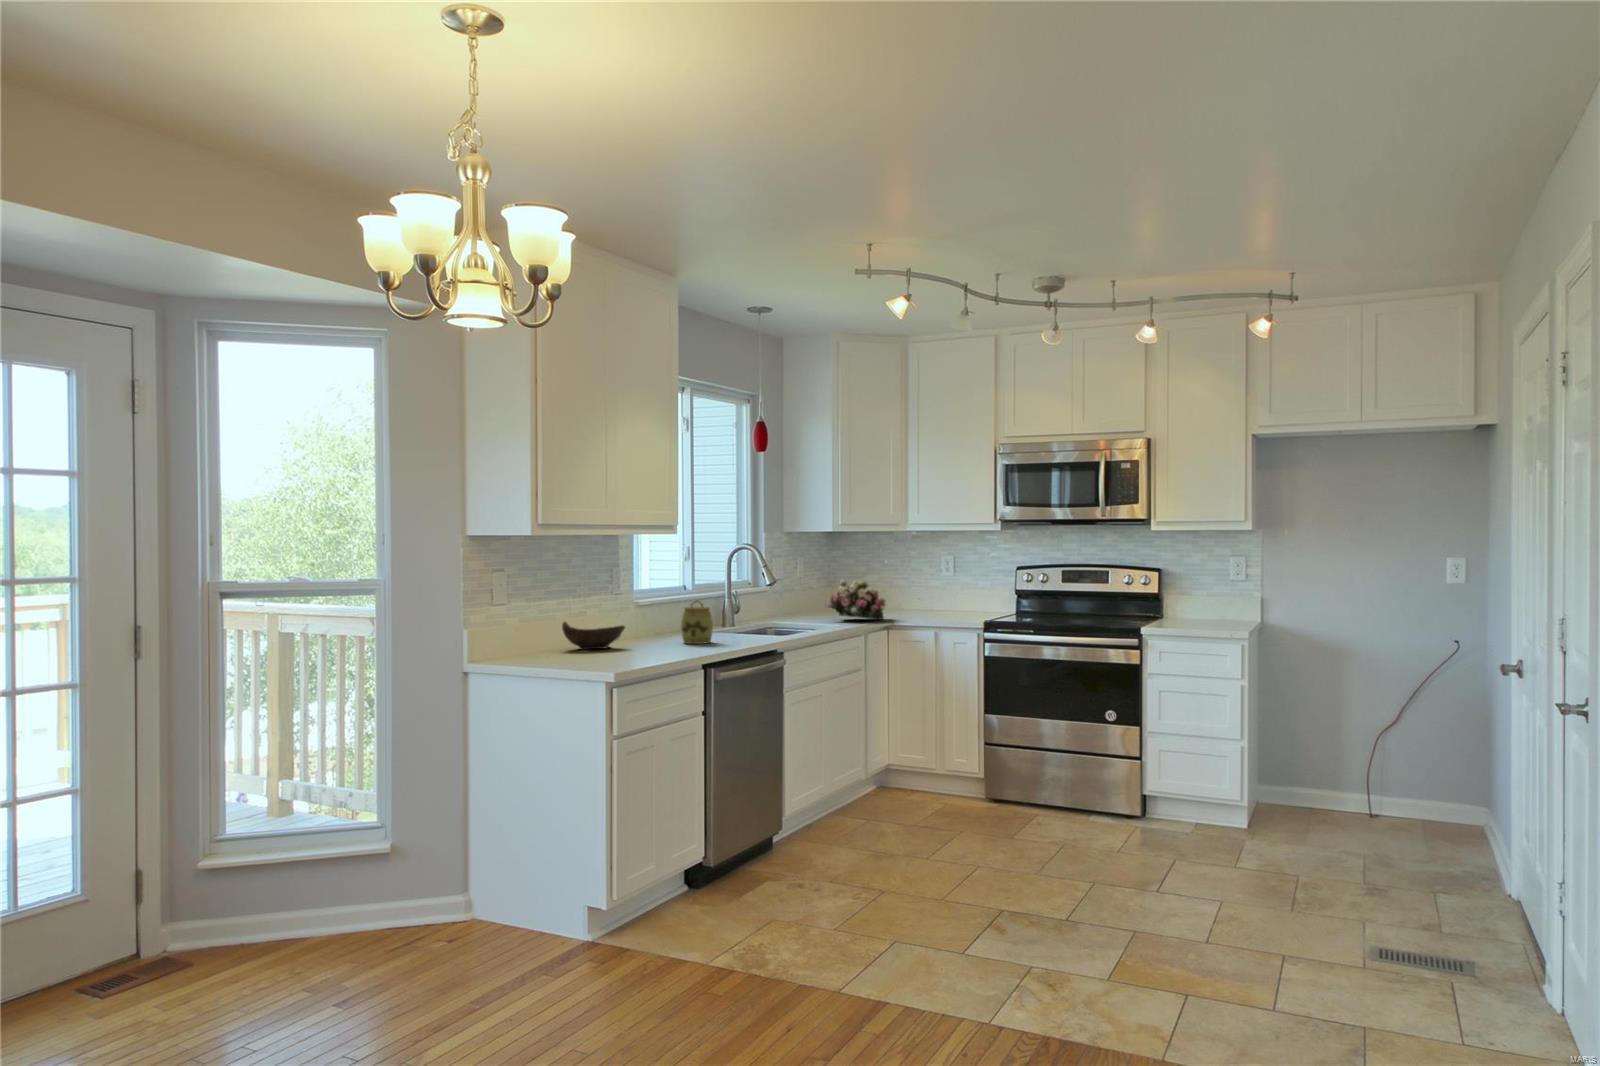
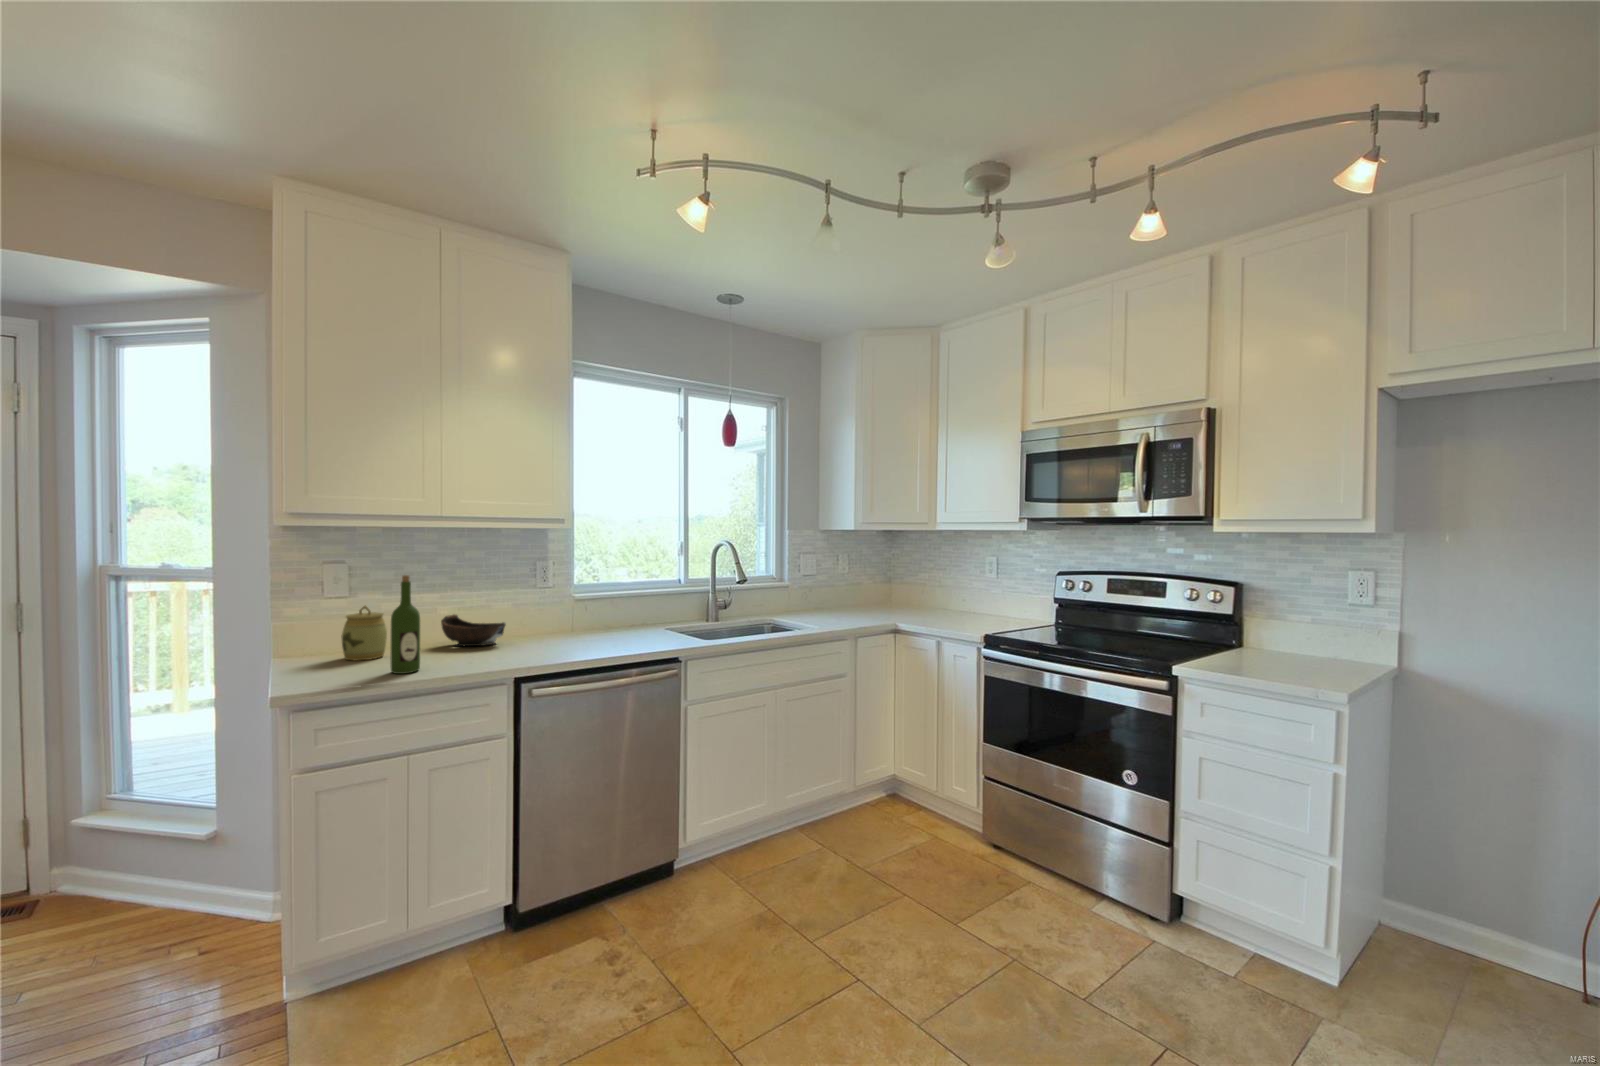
wine bottle: none [622,577,644,661] -> present [390,575,420,674]
flower arrangement: present [825,580,885,620] -> none [831,577,900,621]
jar: present [681,600,713,644] -> present [341,606,387,661]

